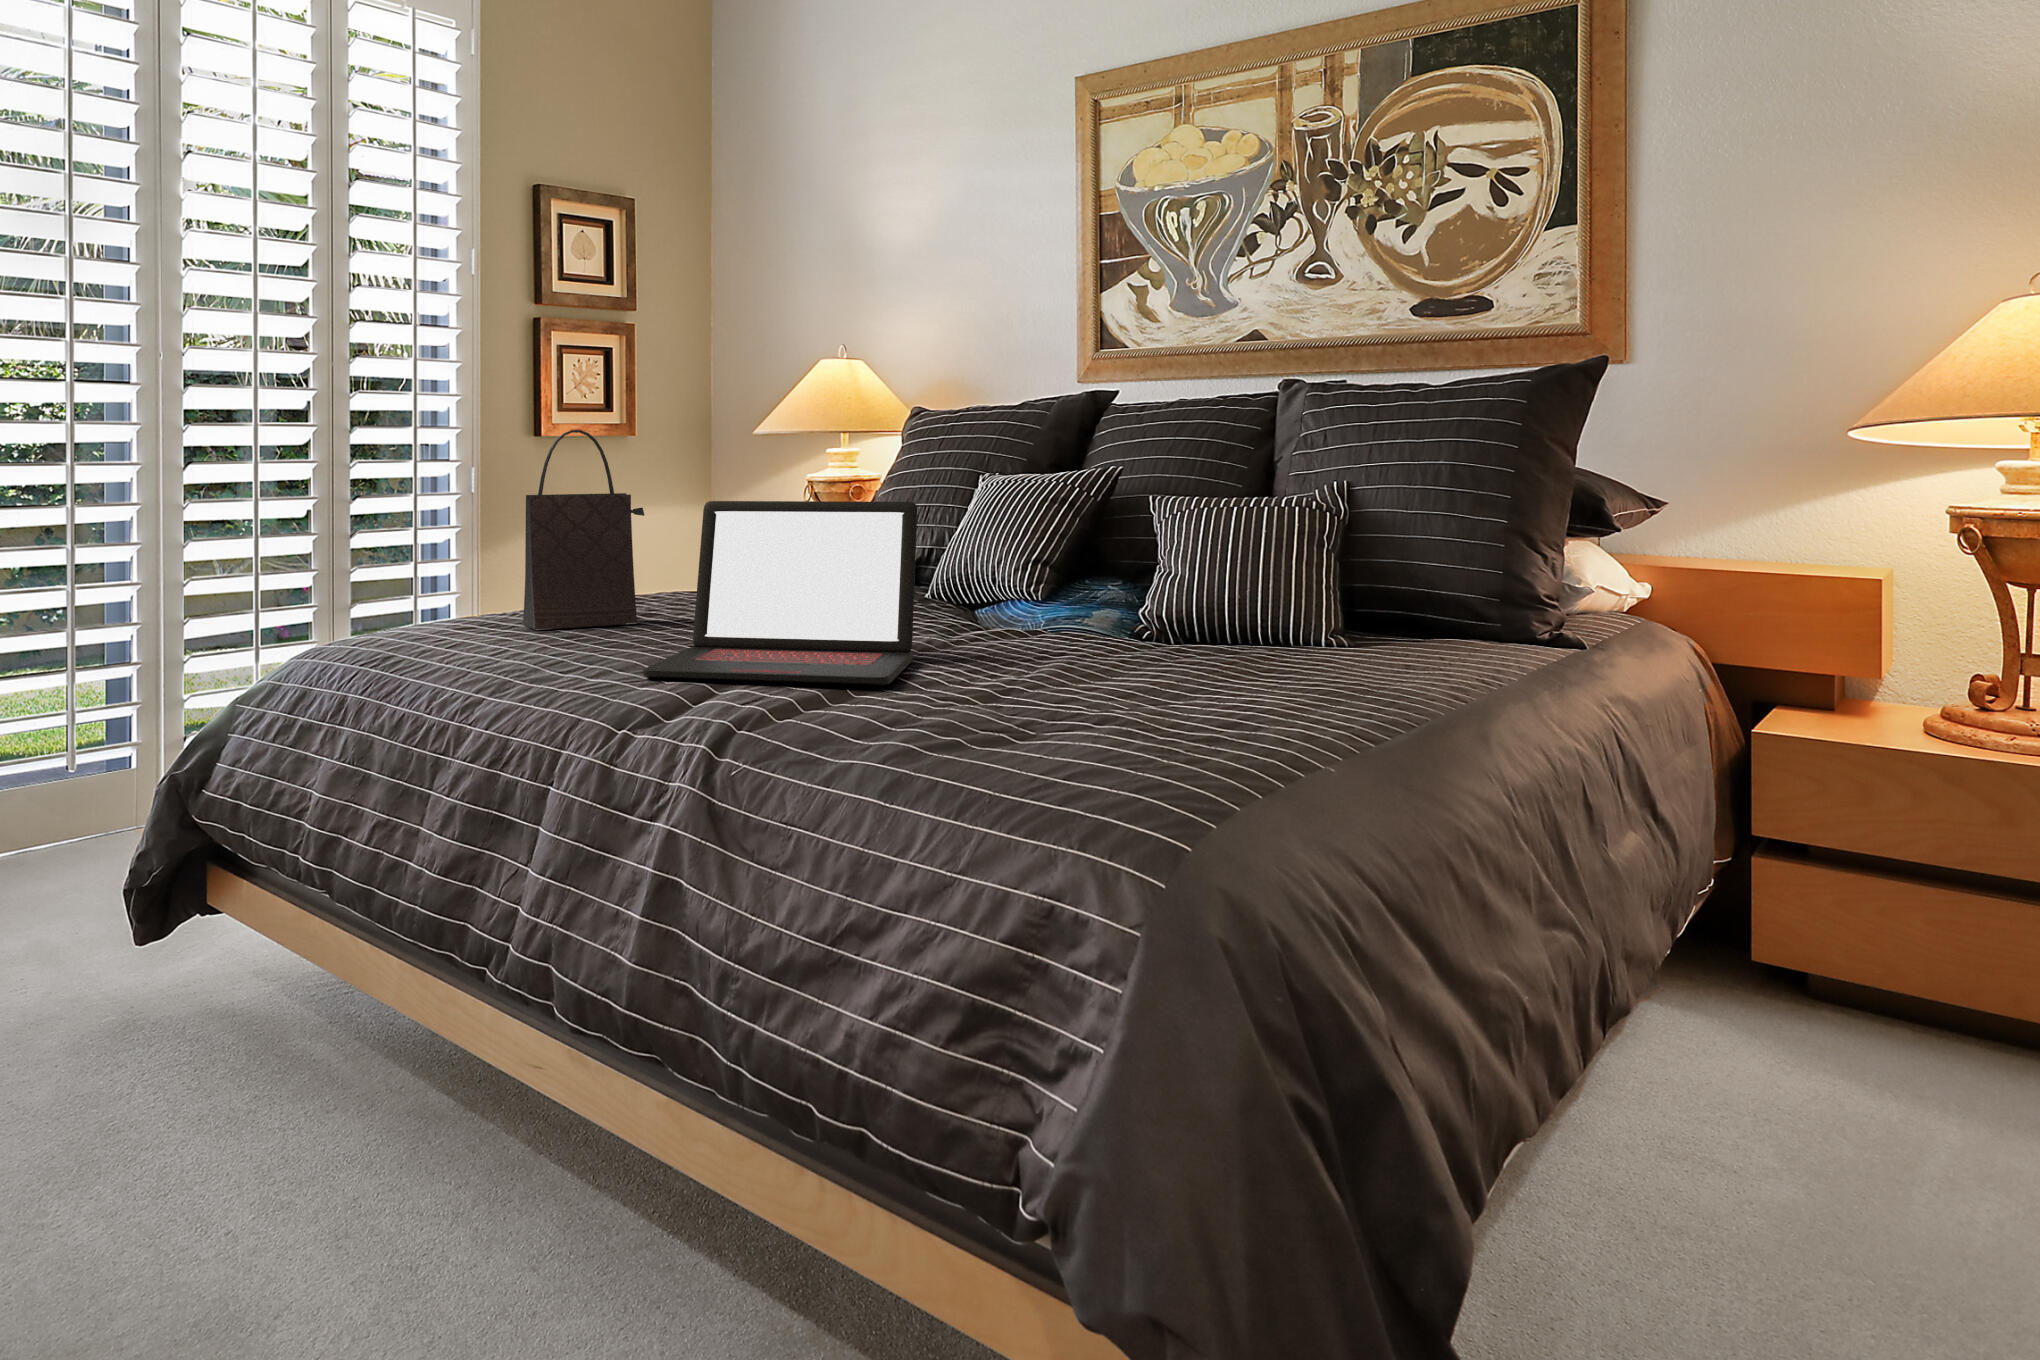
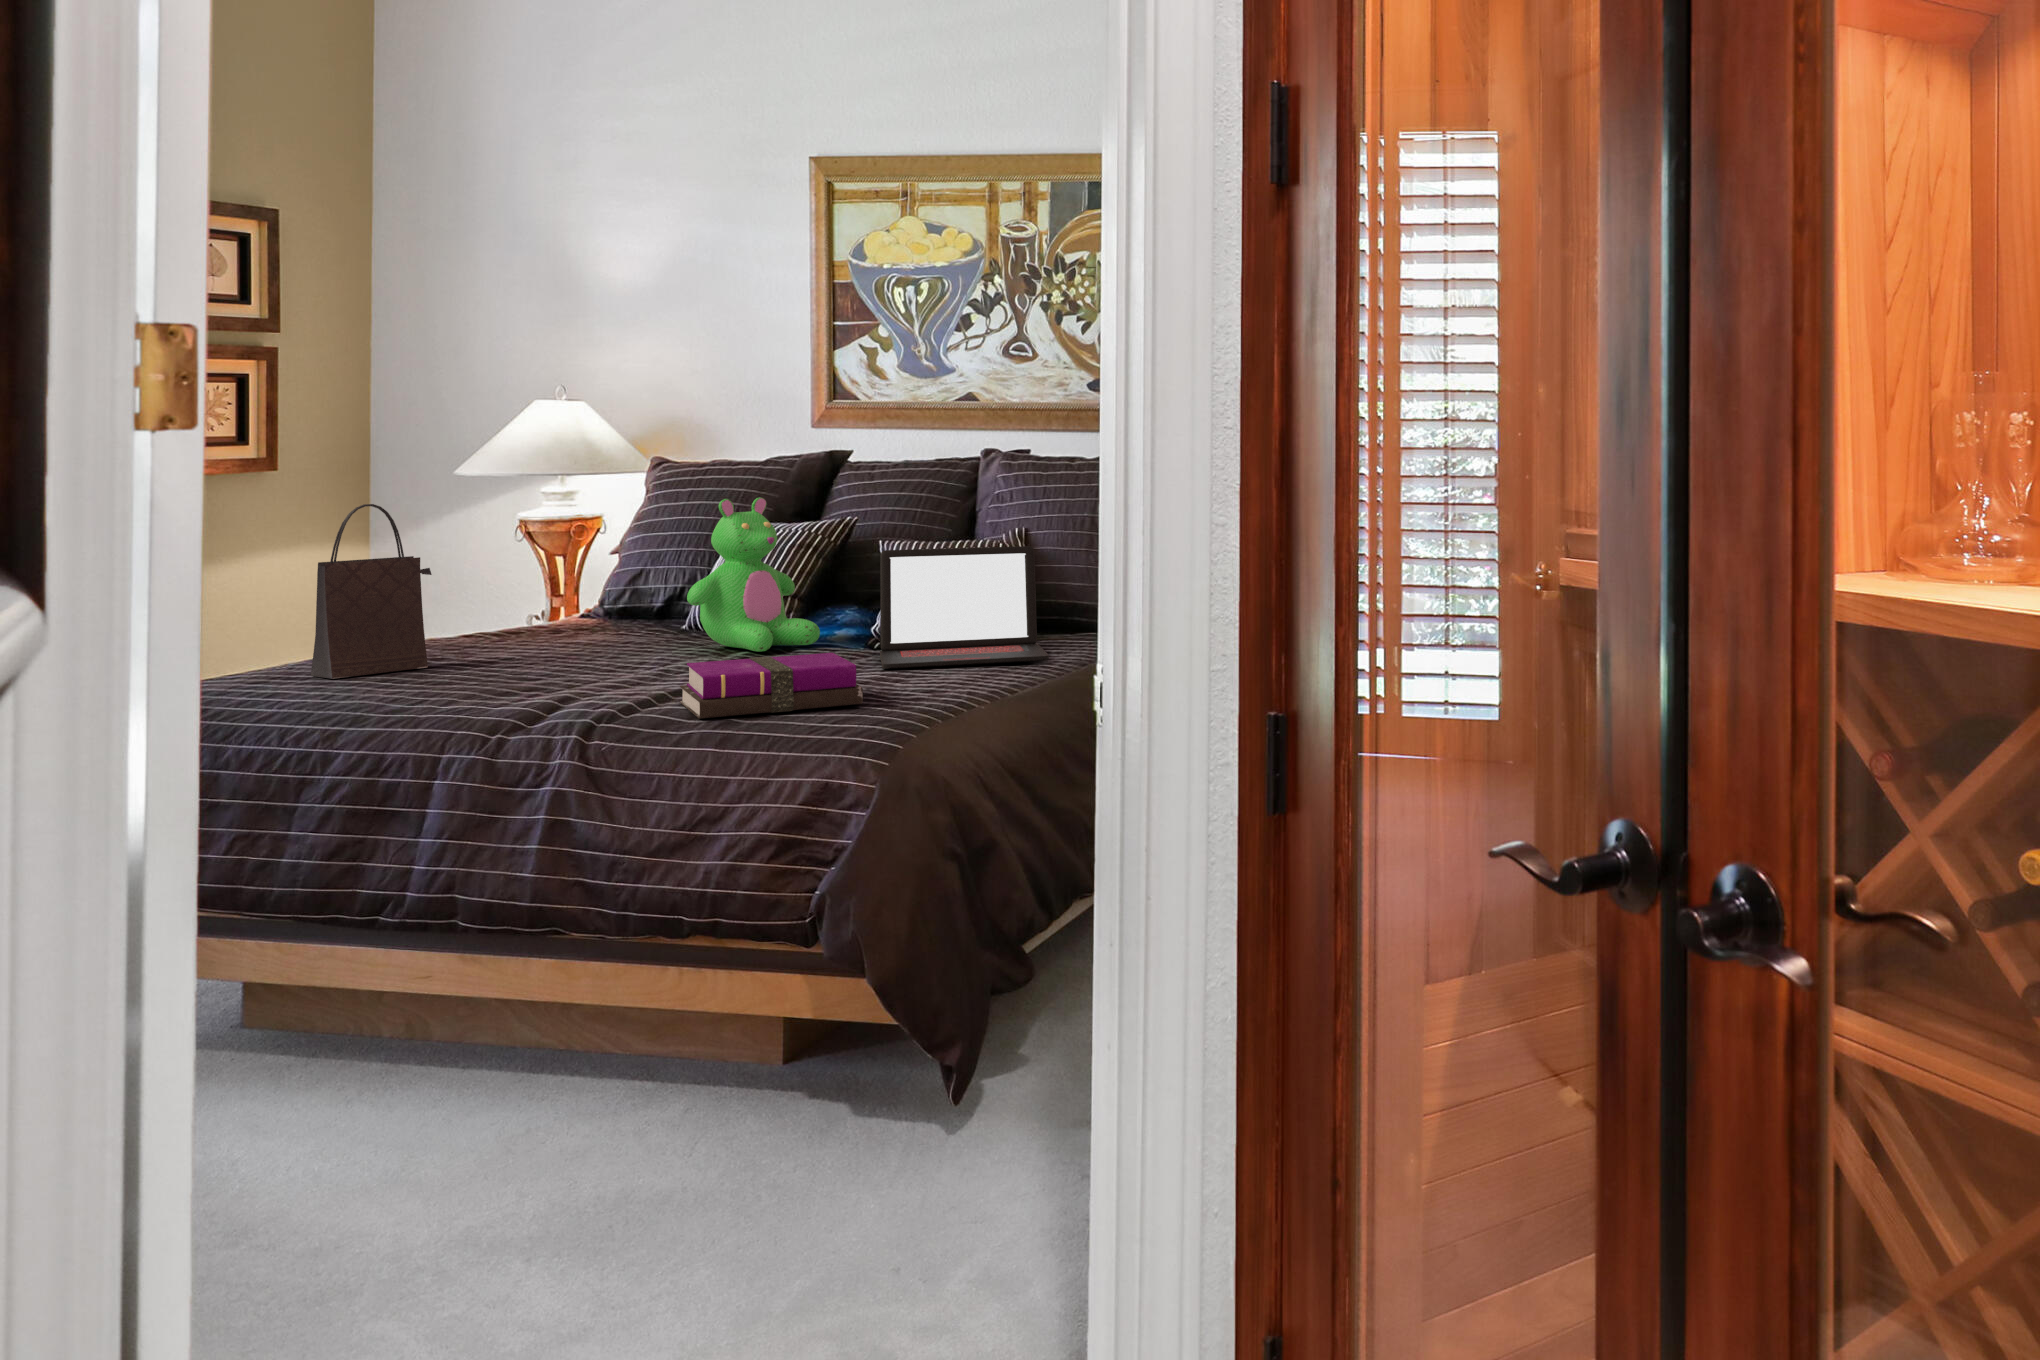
teddy bear: none [914,434,1074,632] -> present [687,497,820,652]
laptop: present [643,501,917,685] -> present [880,546,1049,669]
notebook: none [860,647,1119,741] -> present [680,653,863,719]

